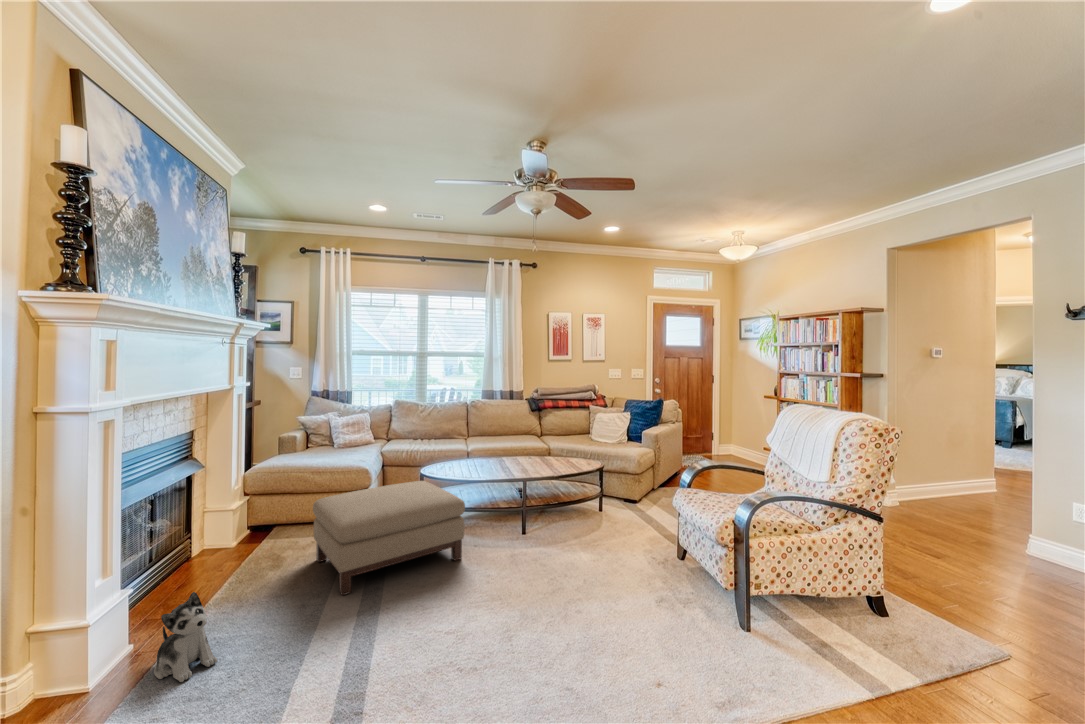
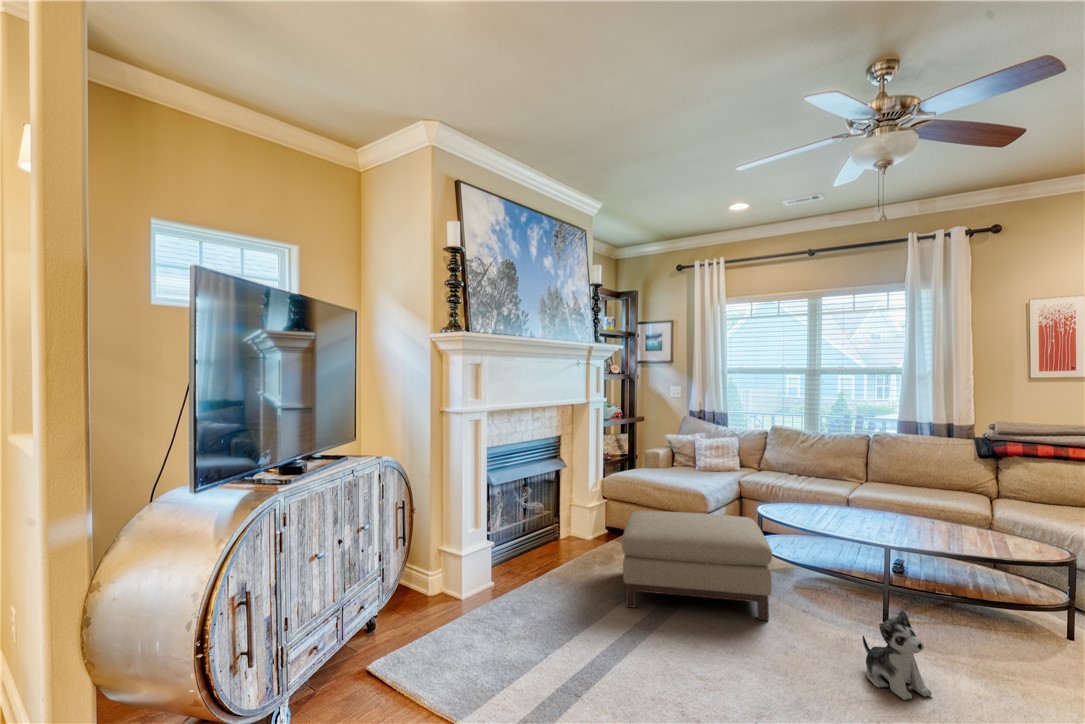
plush toy: present [154,592,217,682] -> present [863,611,932,700]

